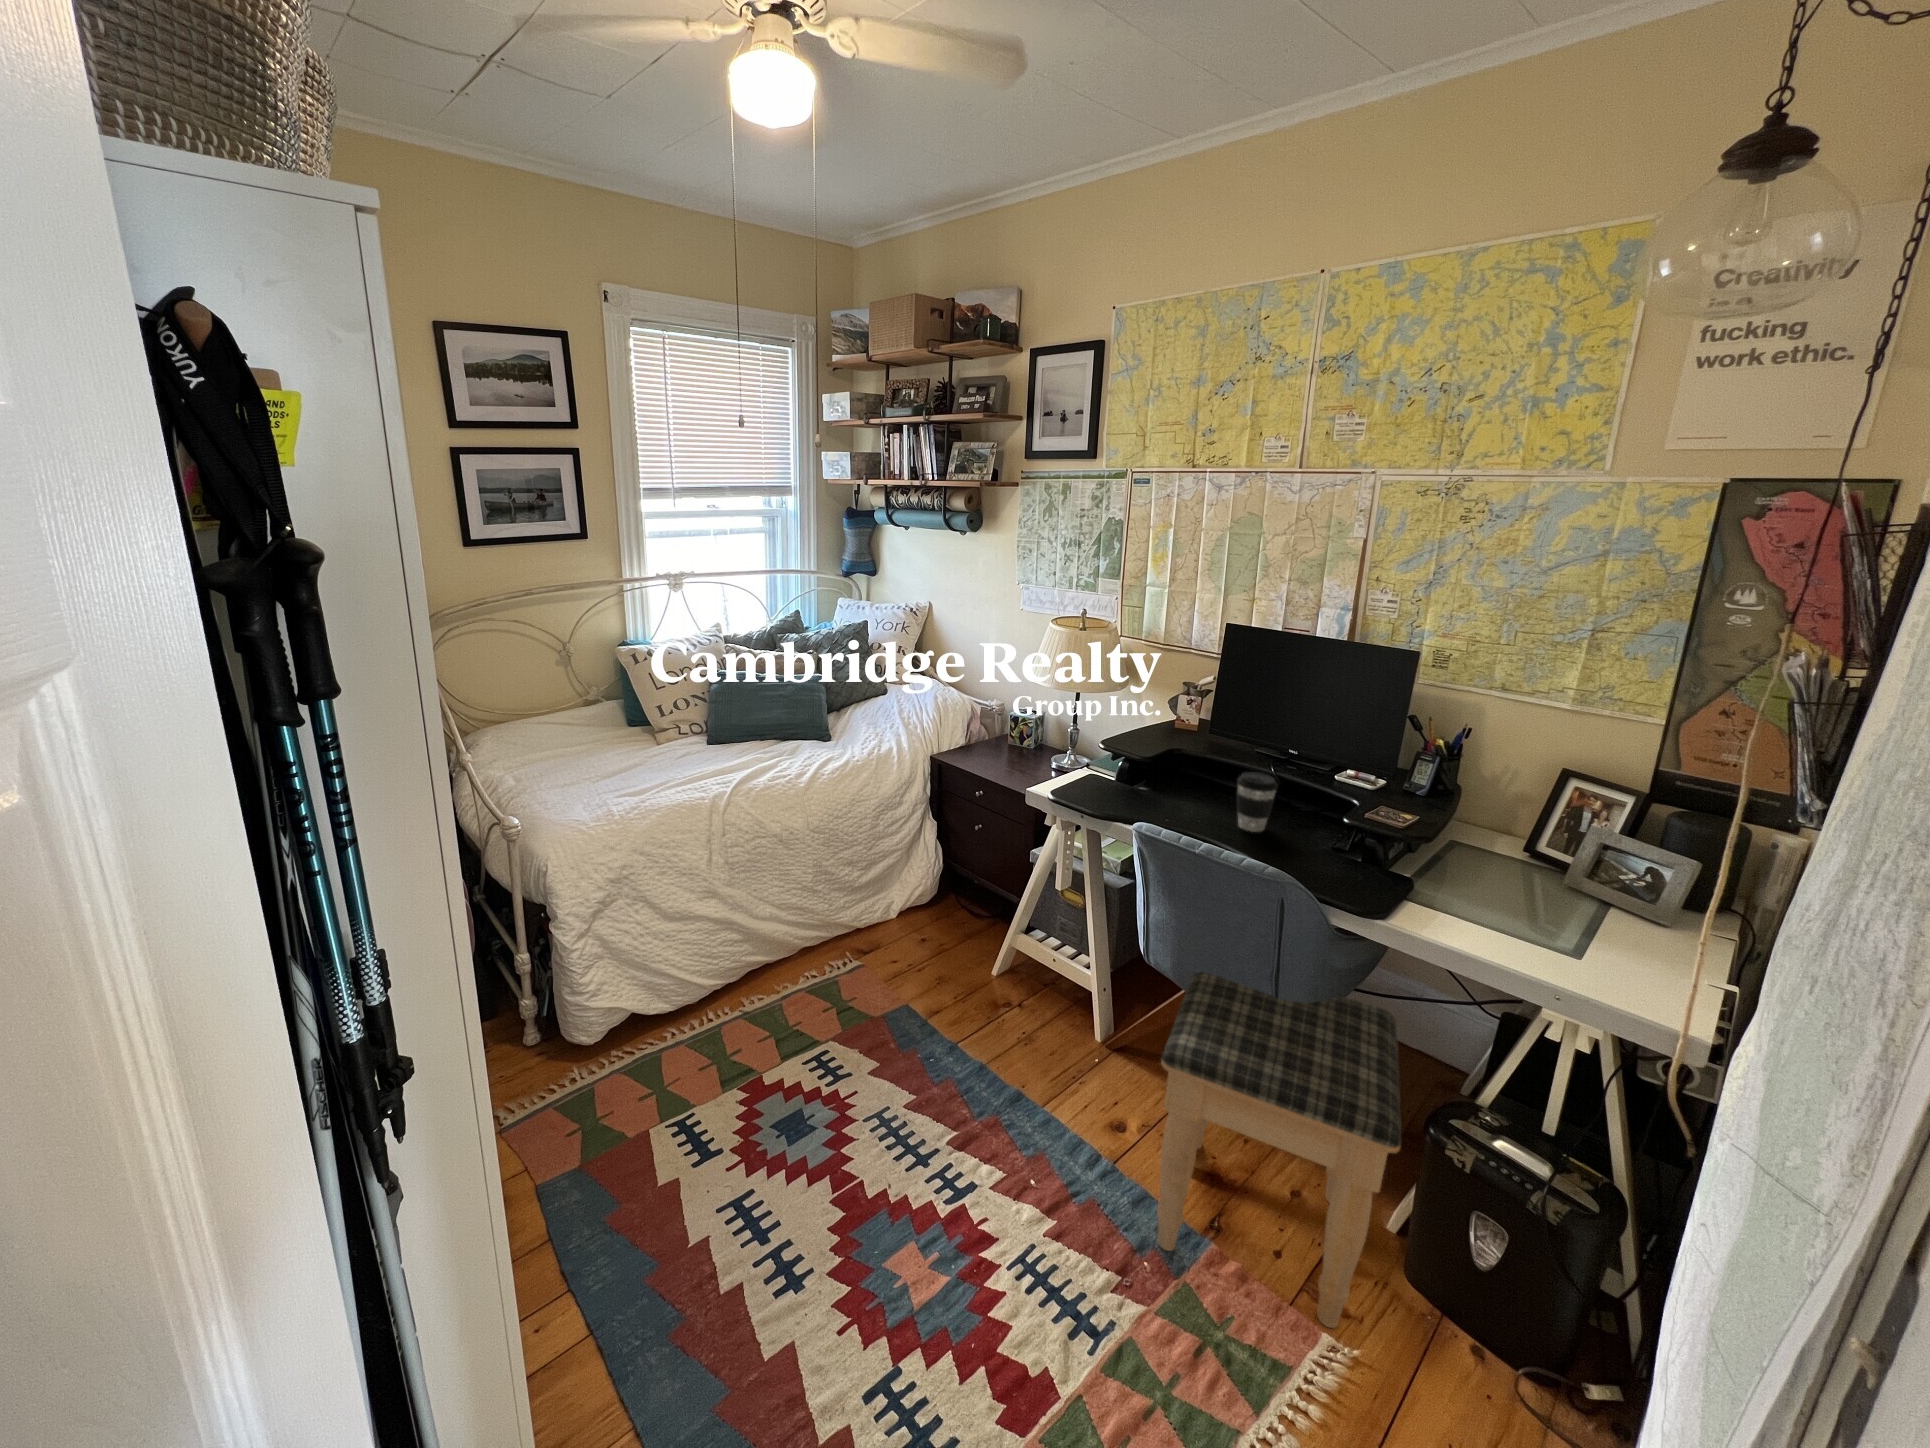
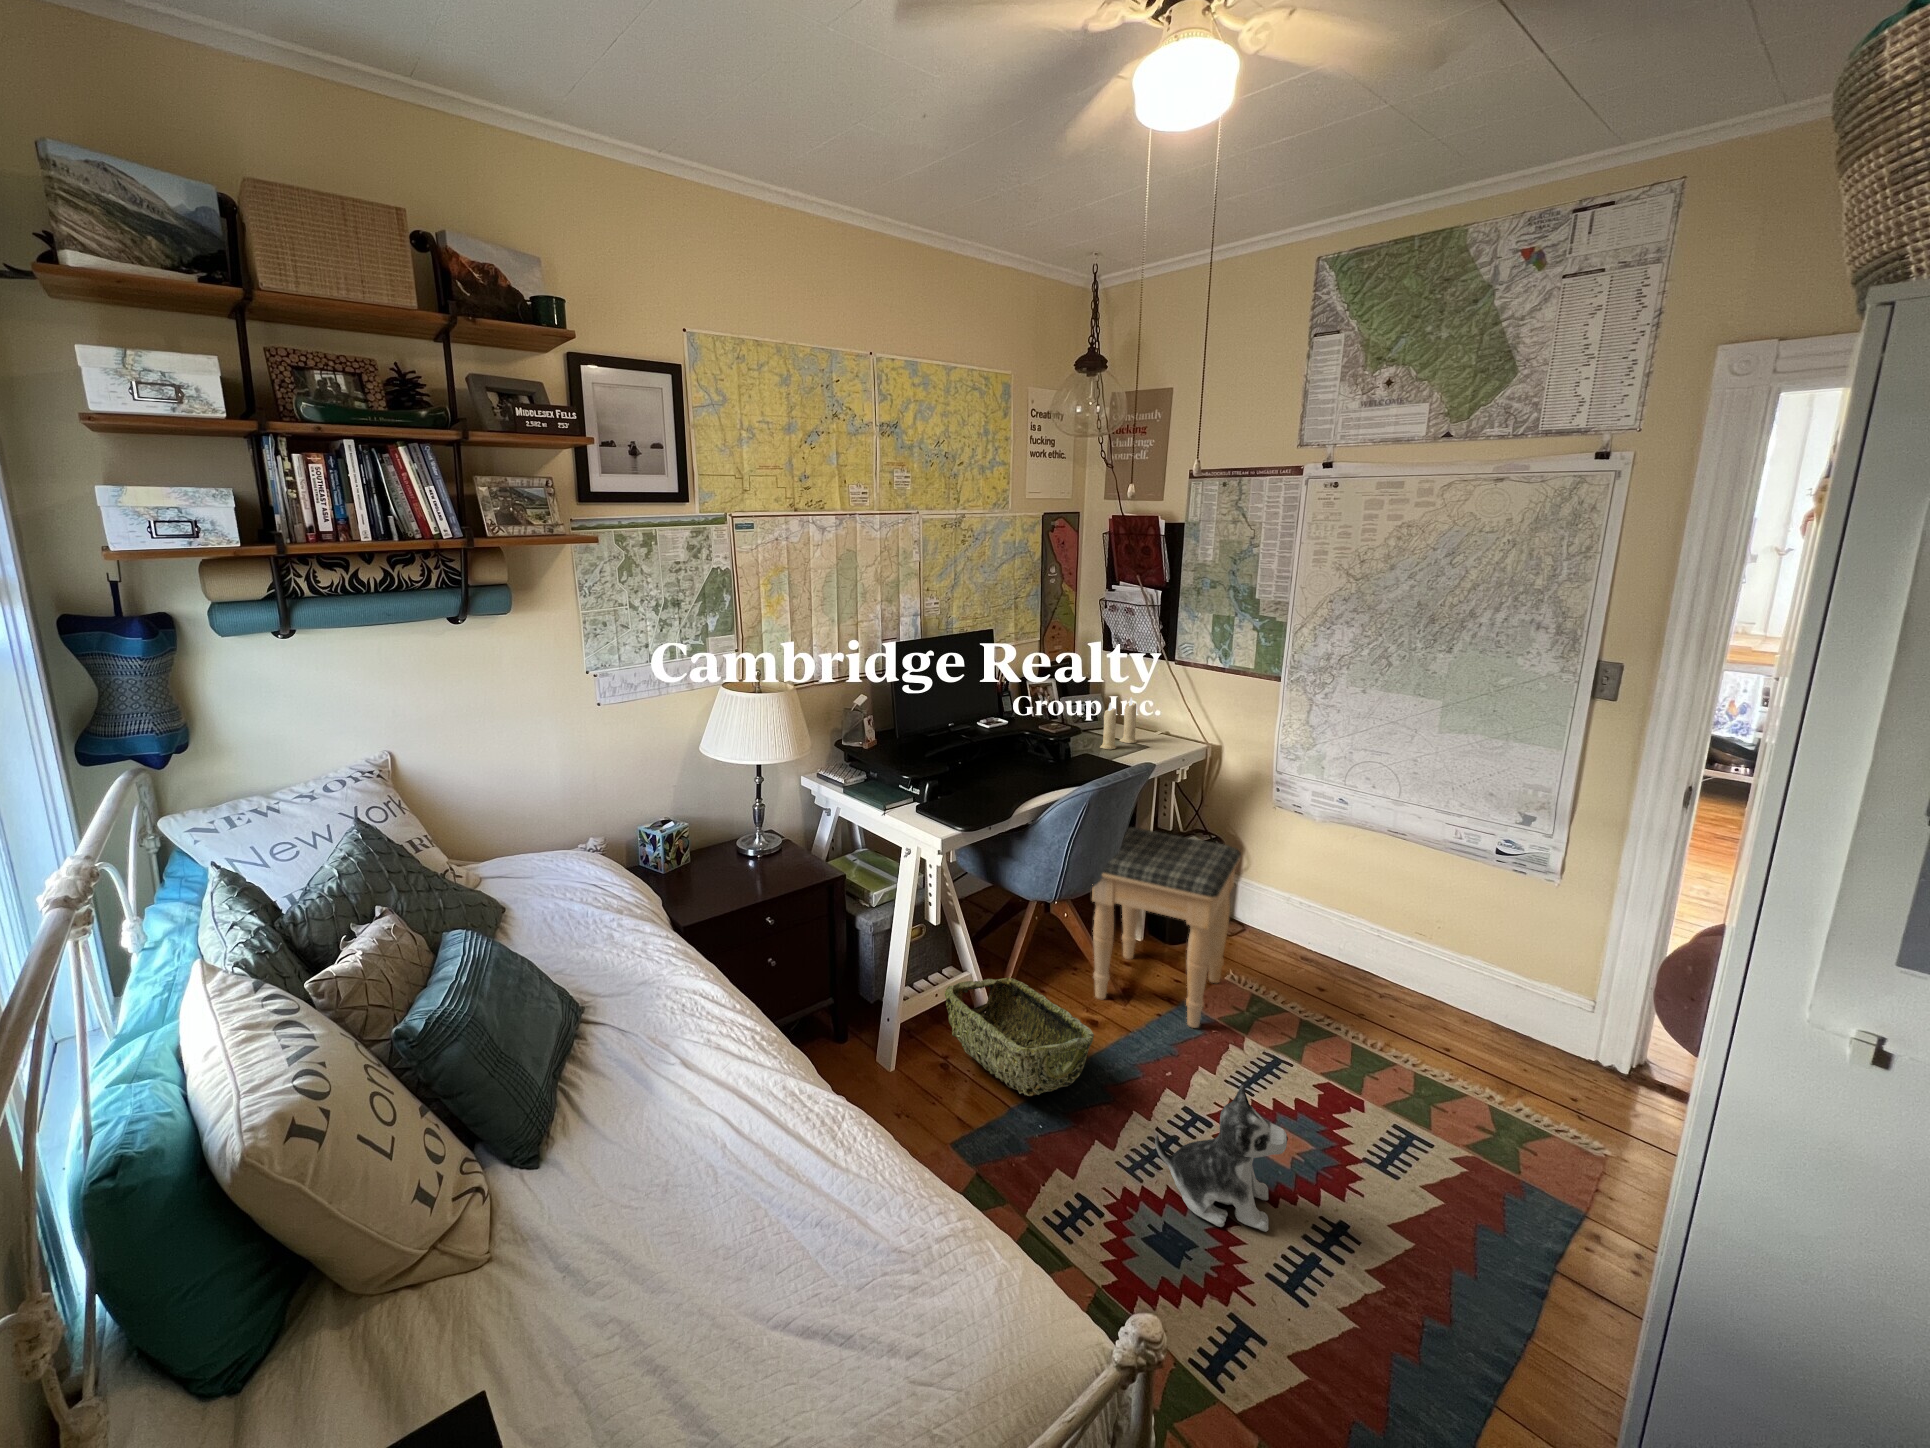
coffee cup: present [1237,772,1278,832] -> none [1022,734,1050,776]
candle: none [1511,826,1657,950] -> present [1100,698,1137,750]
woven basket: none [942,946,1105,1077] -> present [945,978,1094,1096]
plush toy: none [800,1084,889,1230] -> present [1155,1085,1288,1232]

